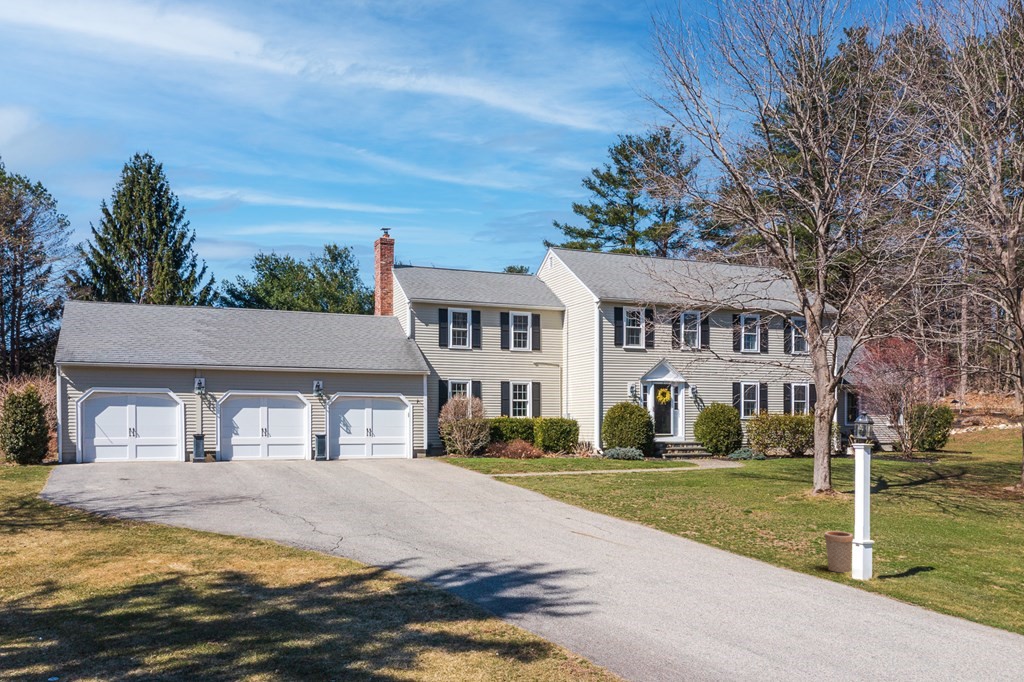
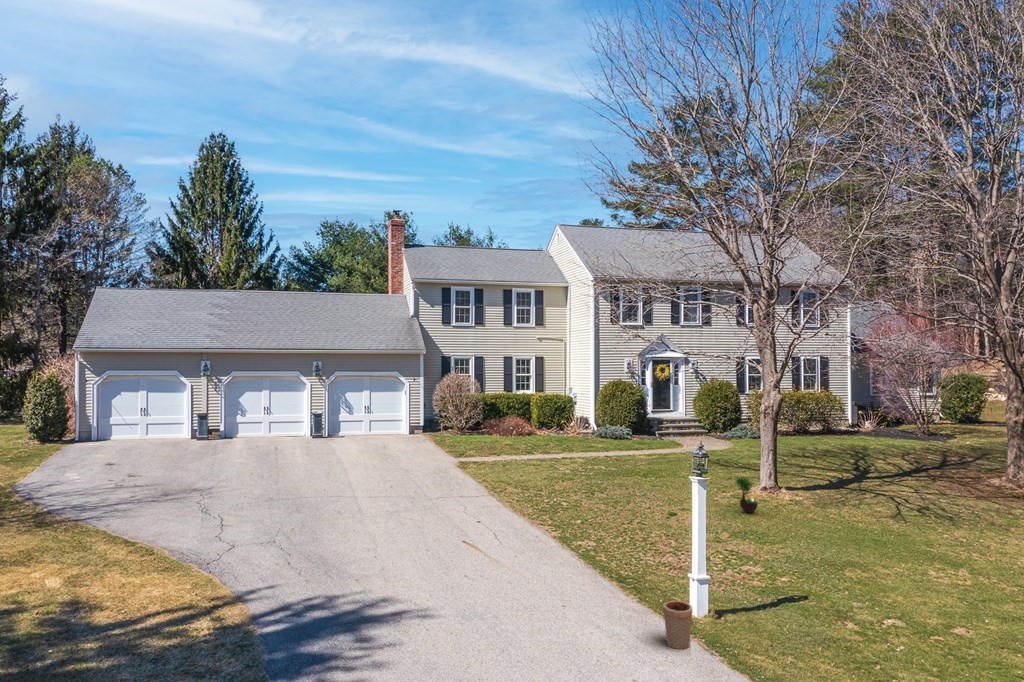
potted tree: none [795,463,819,501] -> present [736,478,758,513]

